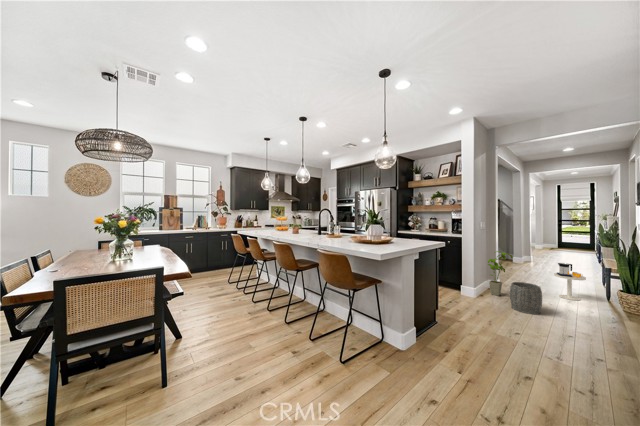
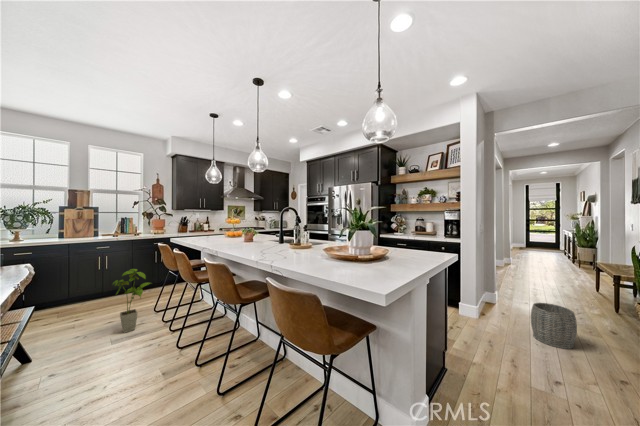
house plant: present [488,251,513,296] -> present [113,269,150,333]
side table: present [554,263,586,300] -> none [567,273,607,319]

